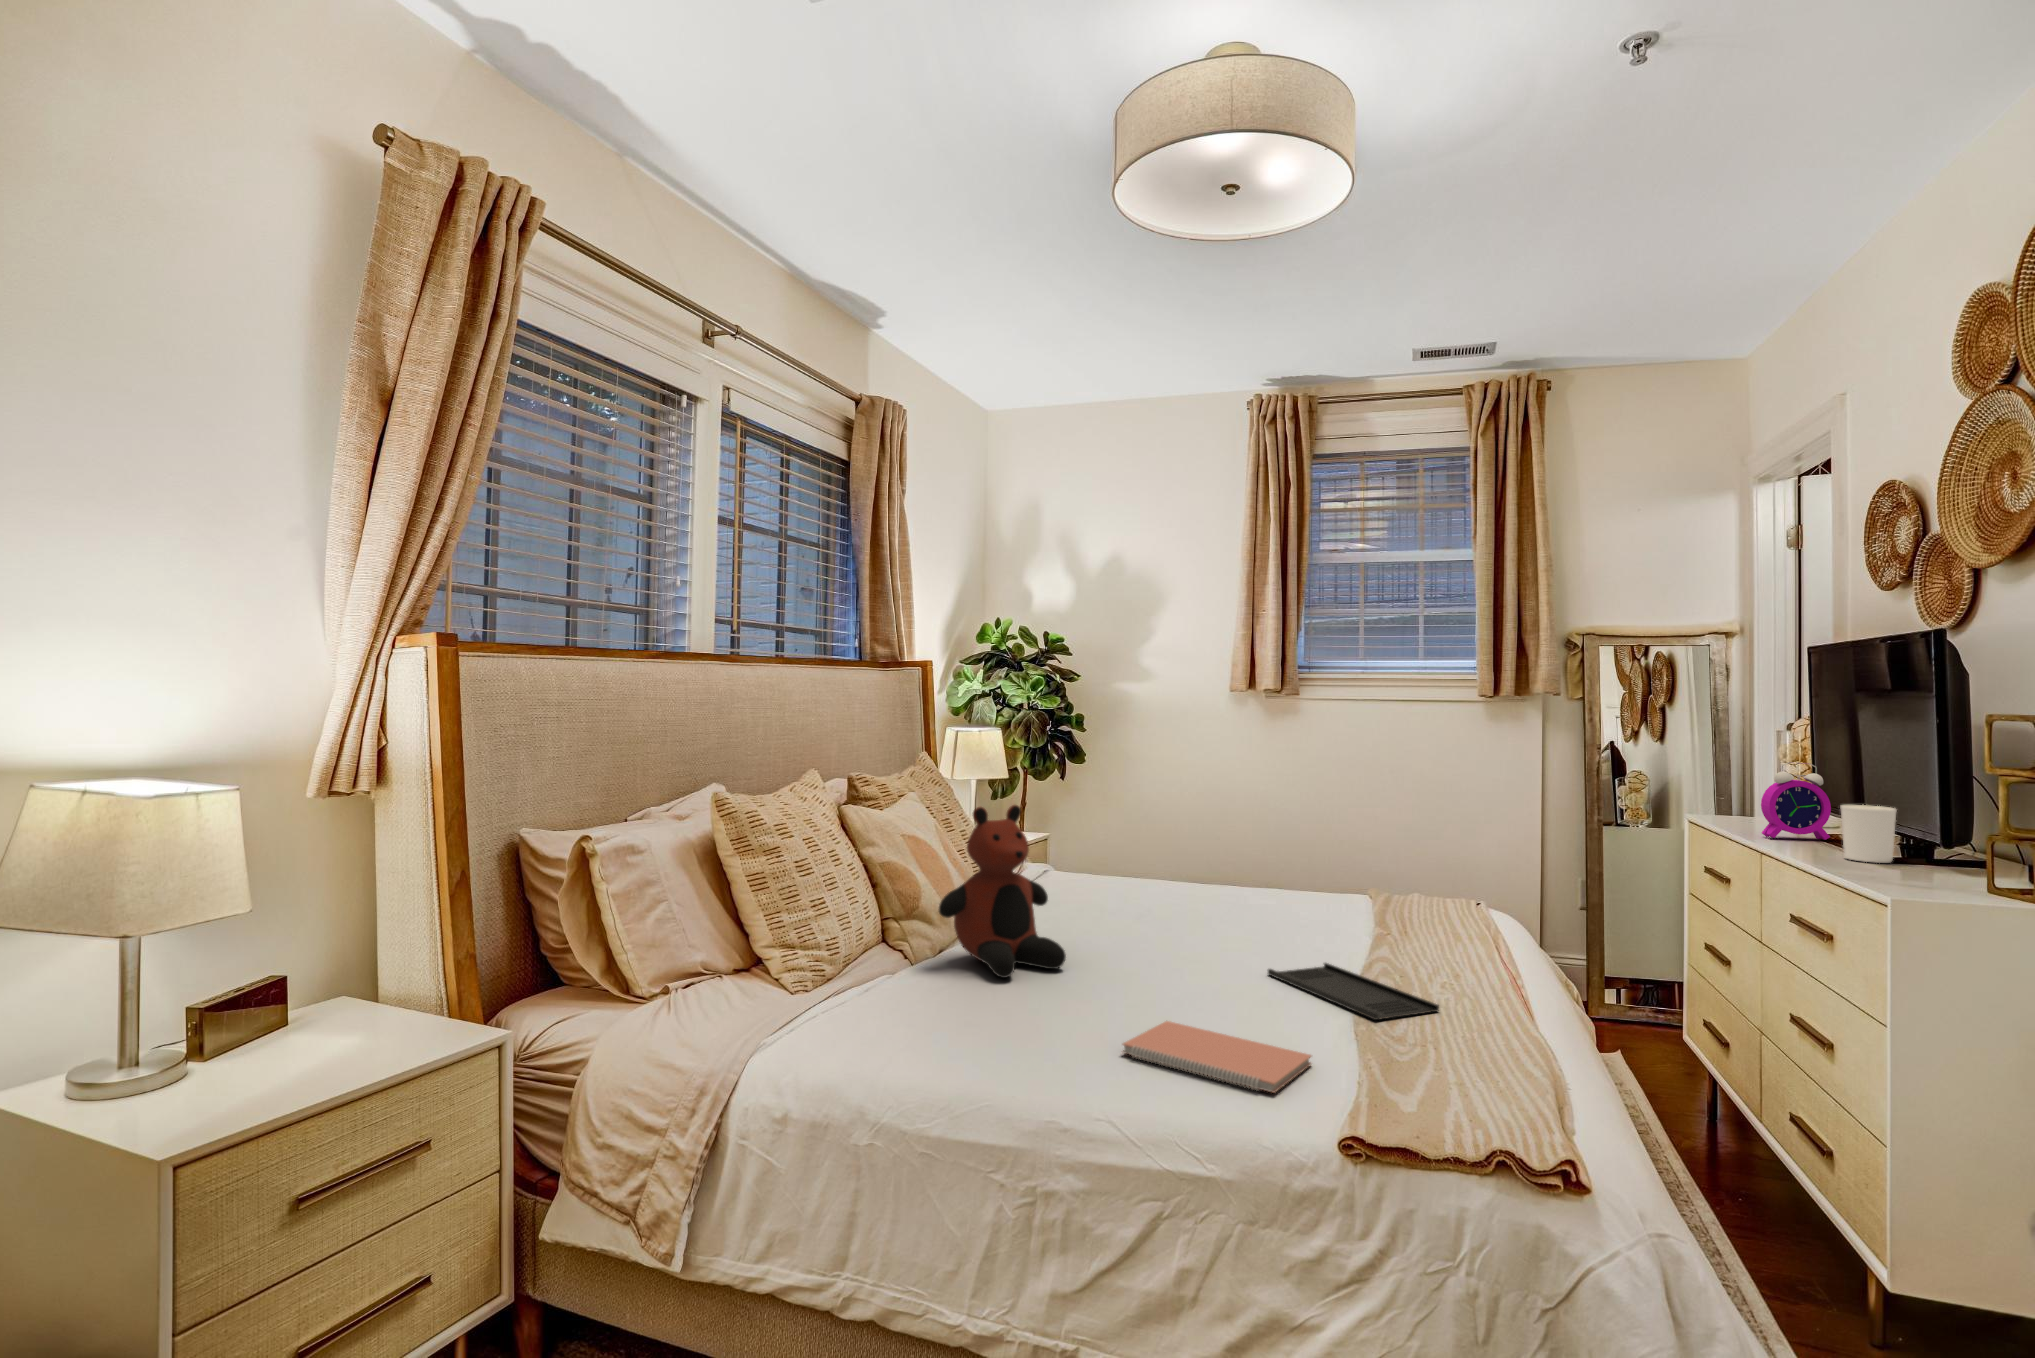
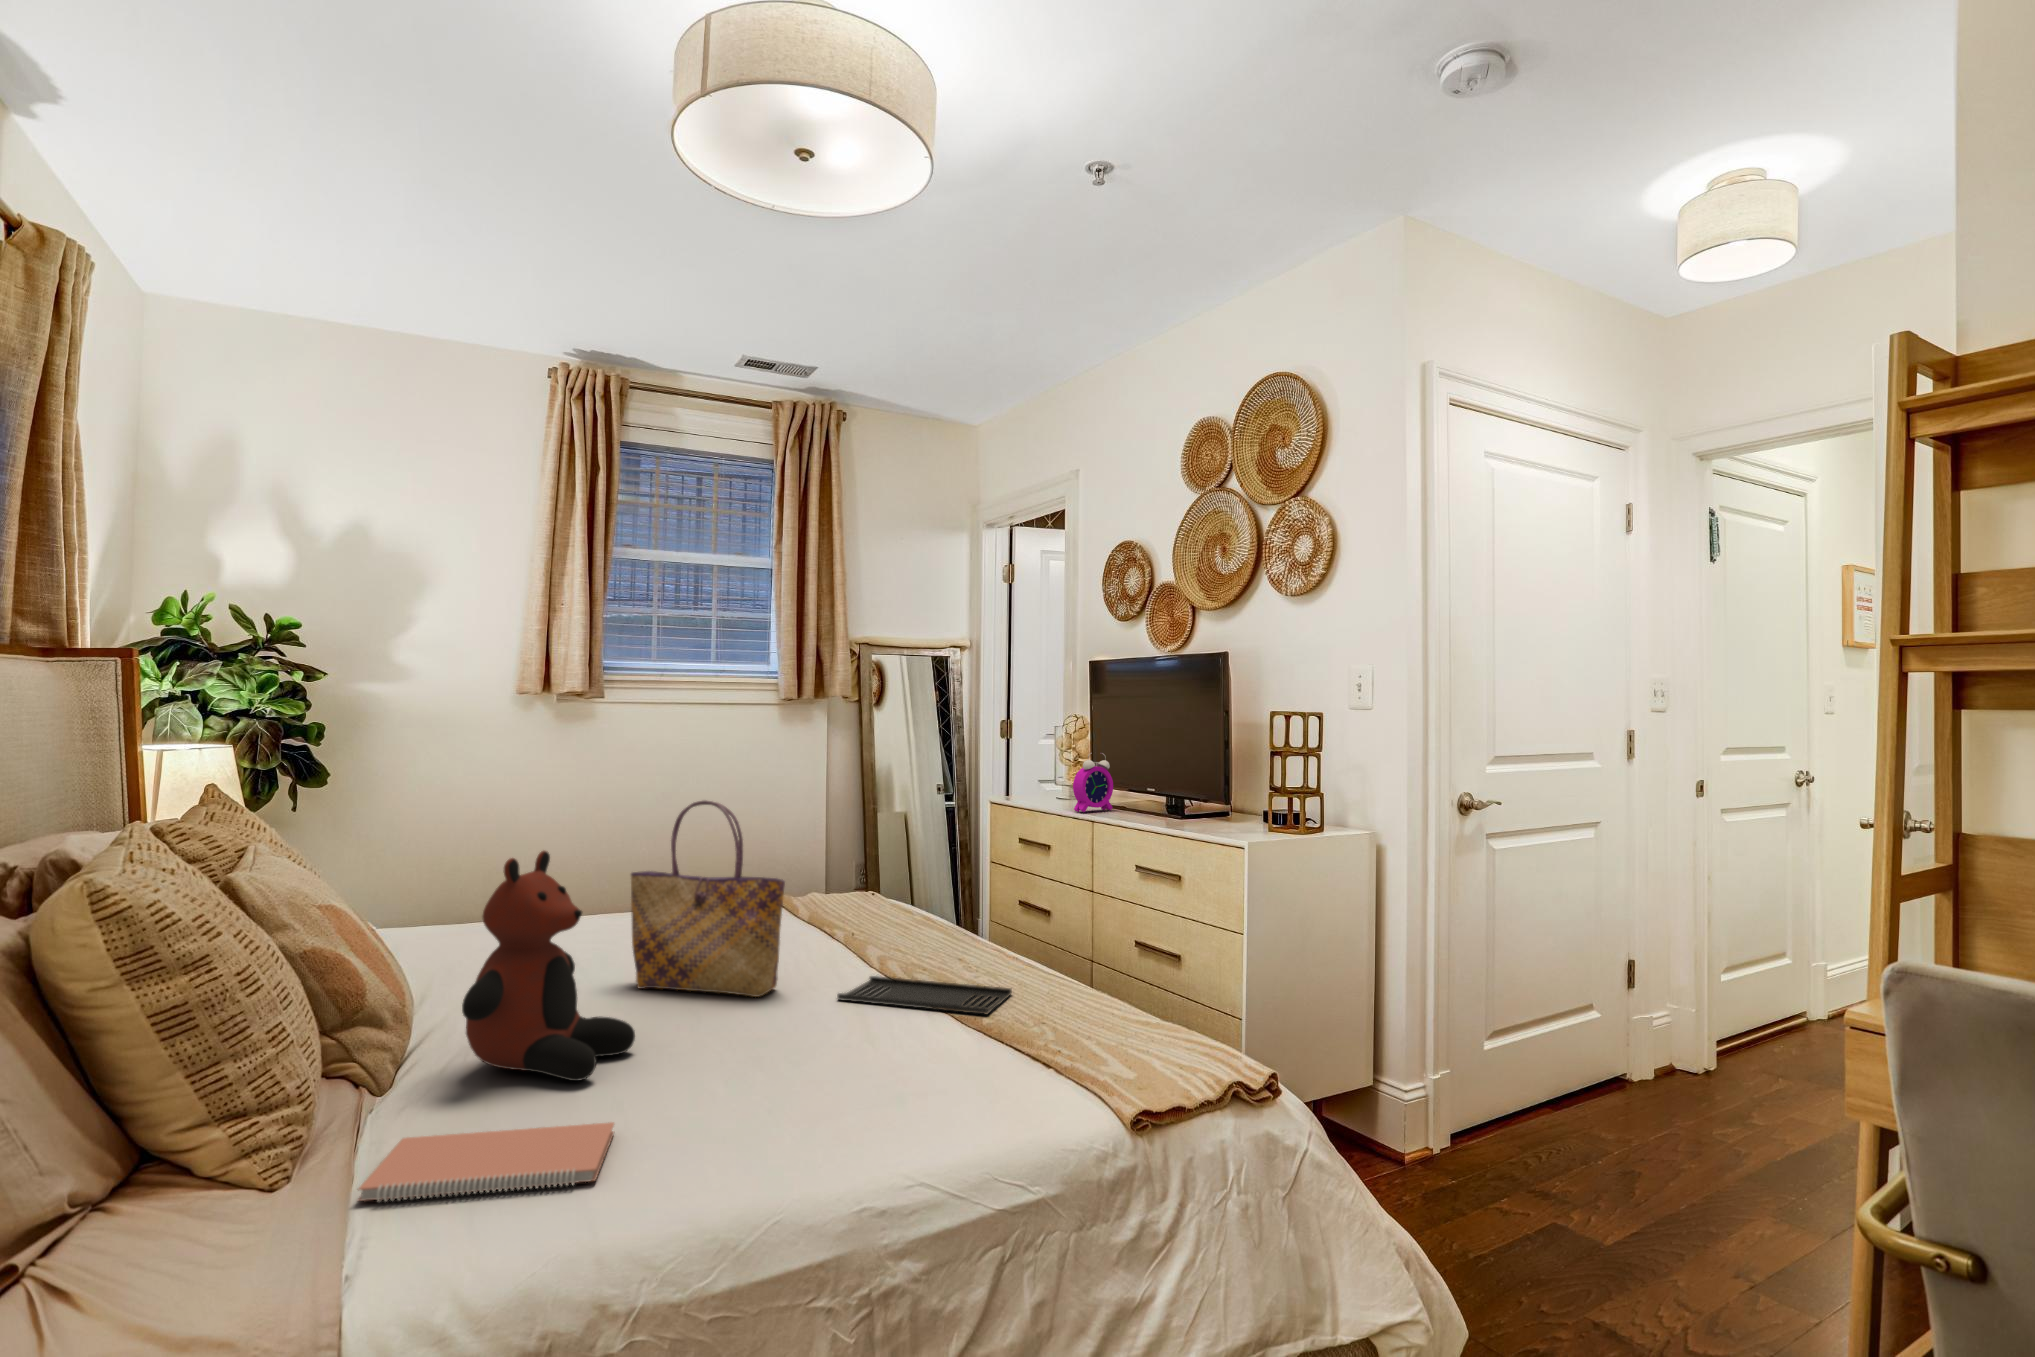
tote bag: none [1140,779,1238,957] -> present [631,800,785,997]
candle holder: present [1840,805,1897,863] -> none [1148,782,1180,822]
notebook: present [1123,1021,1311,1093] -> present [358,1122,614,1202]

